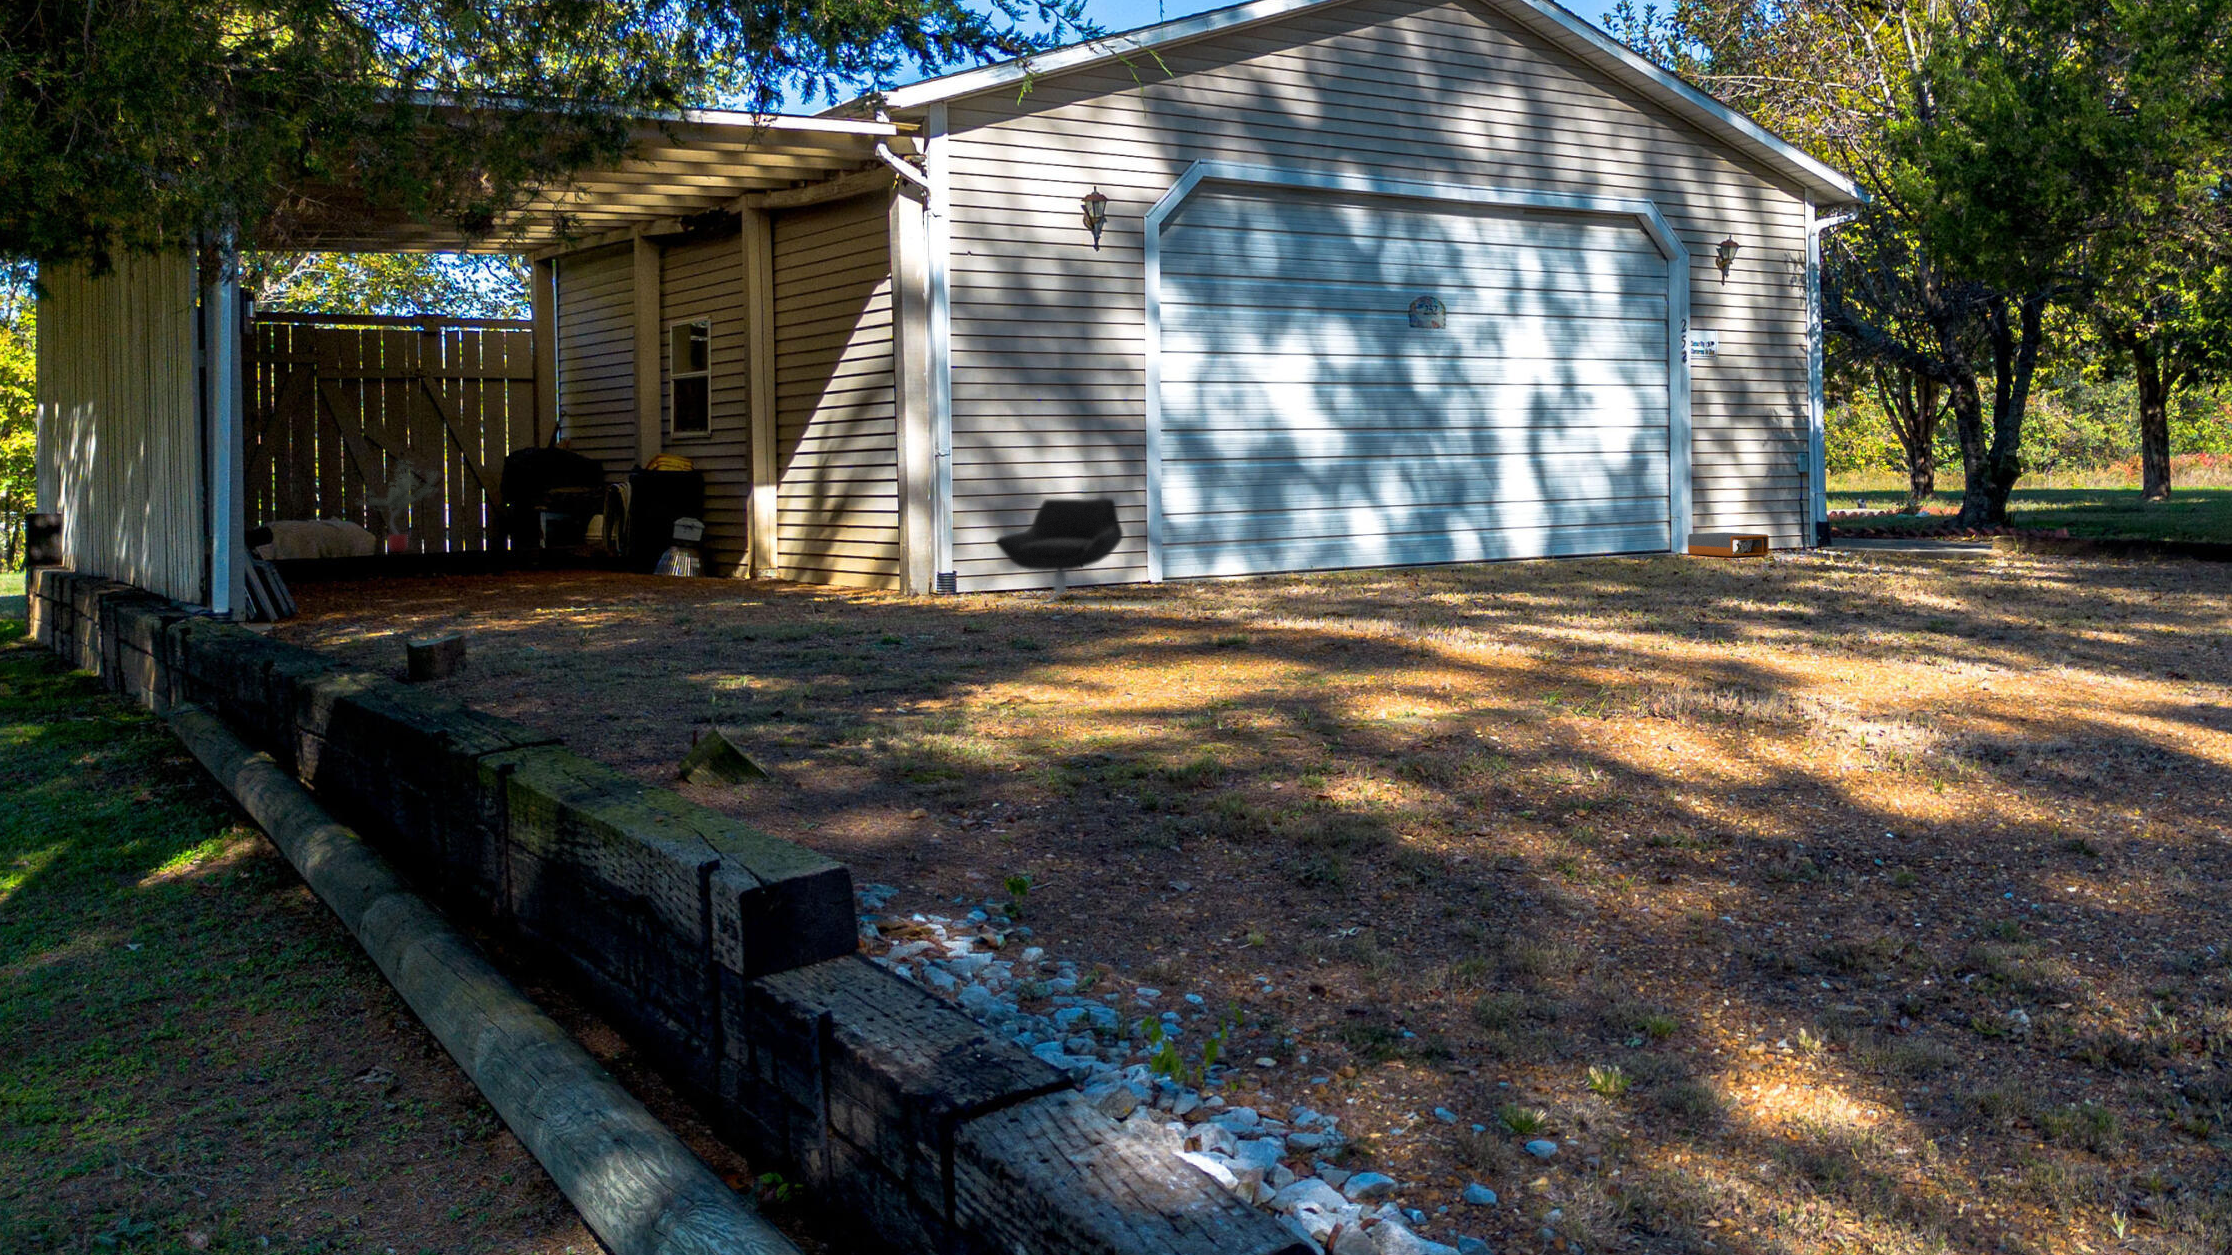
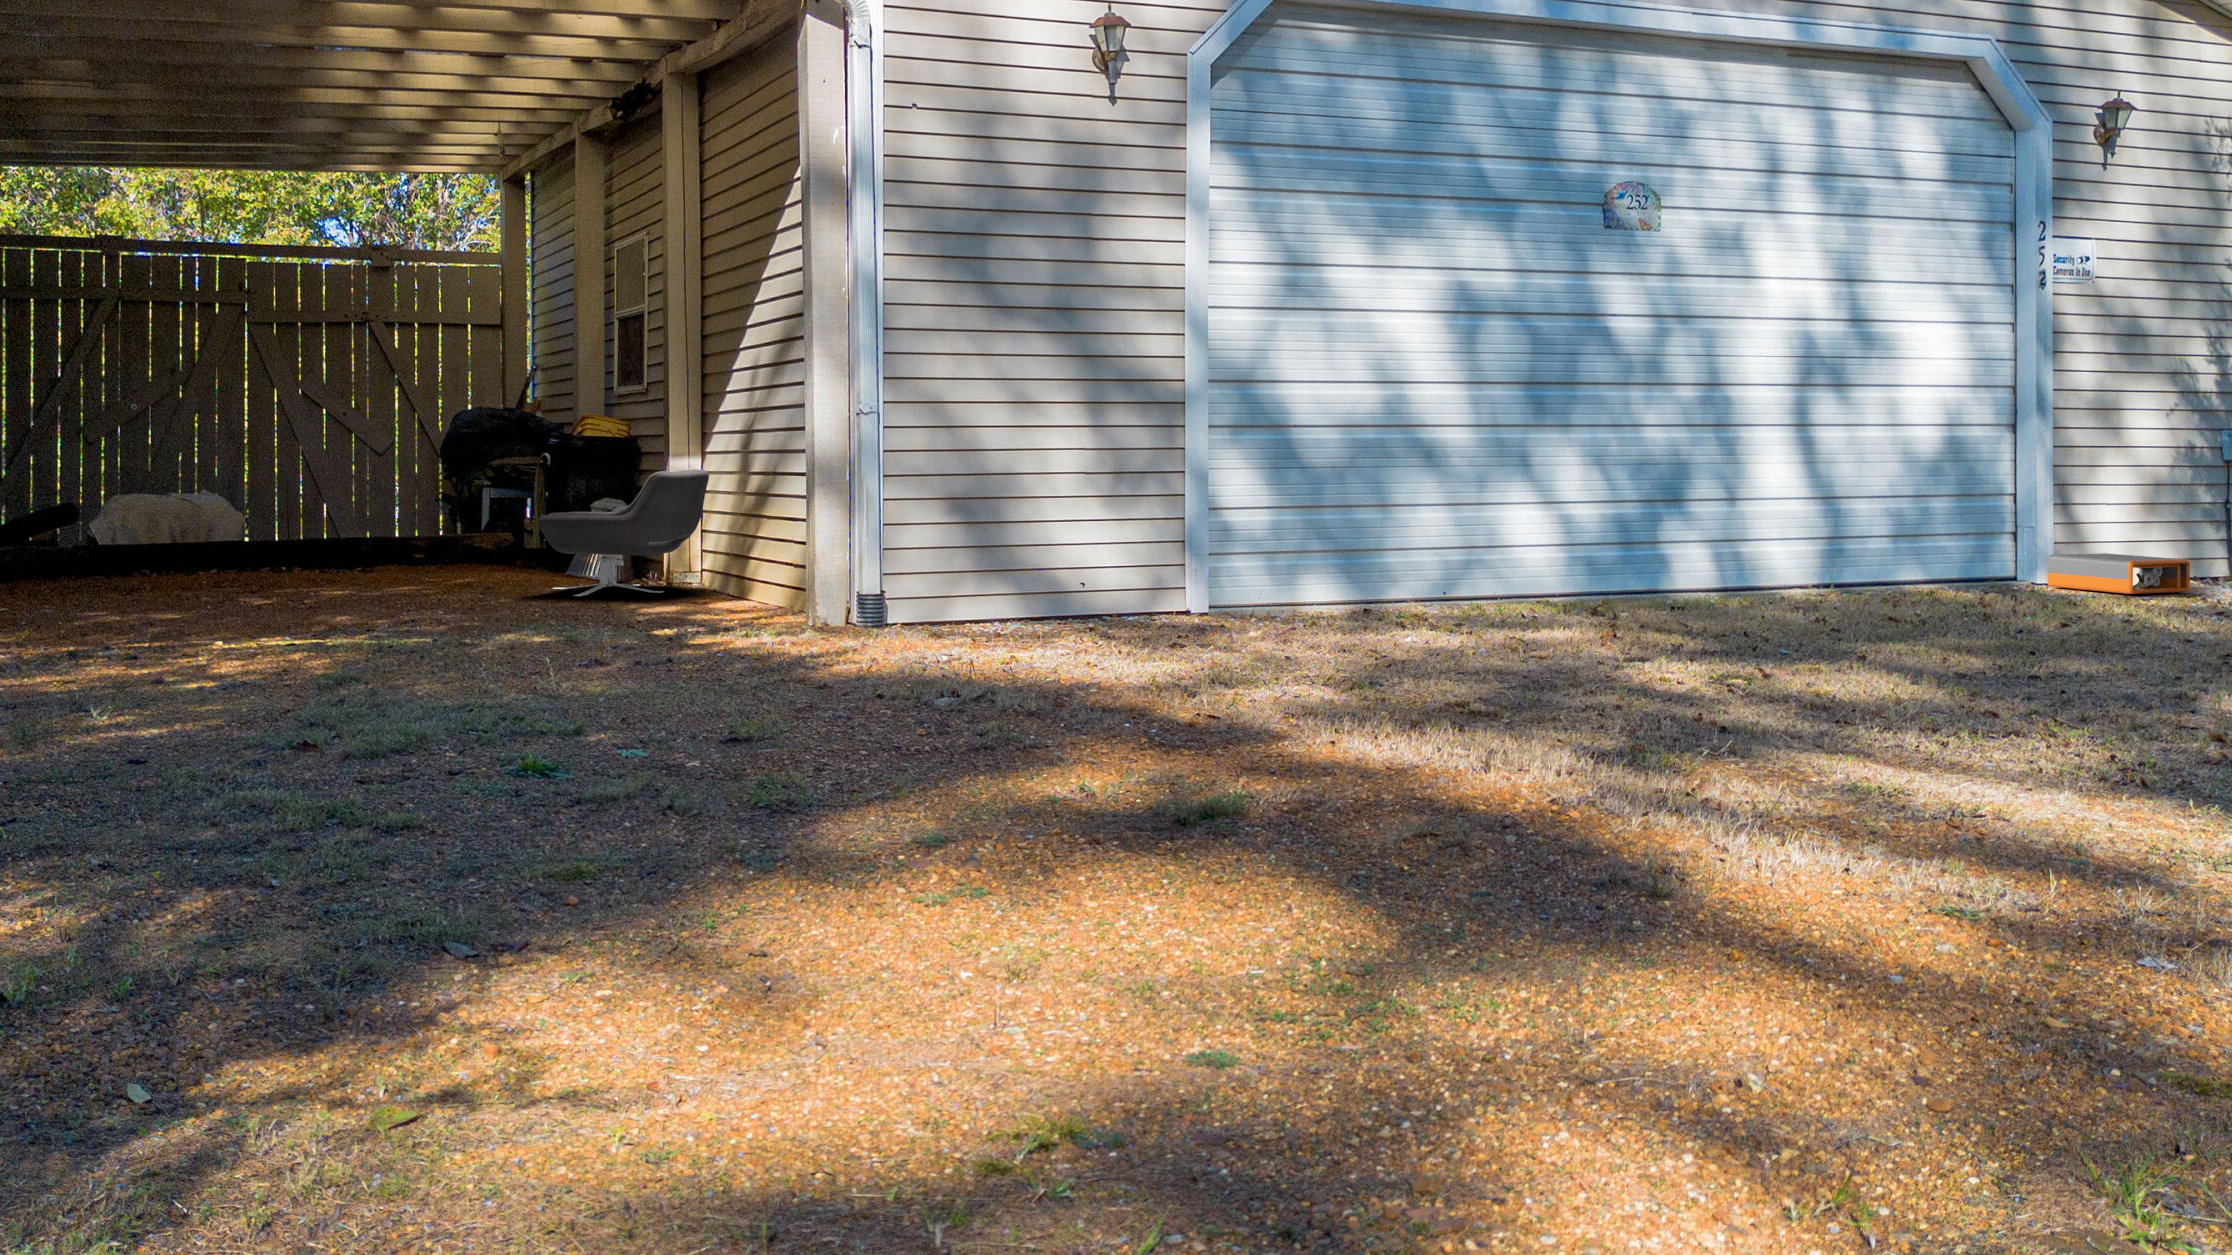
potted tree: present [358,461,436,552] -> none [307,423,404,532]
lounge chair: present [996,498,1123,602] -> present [538,469,709,596]

